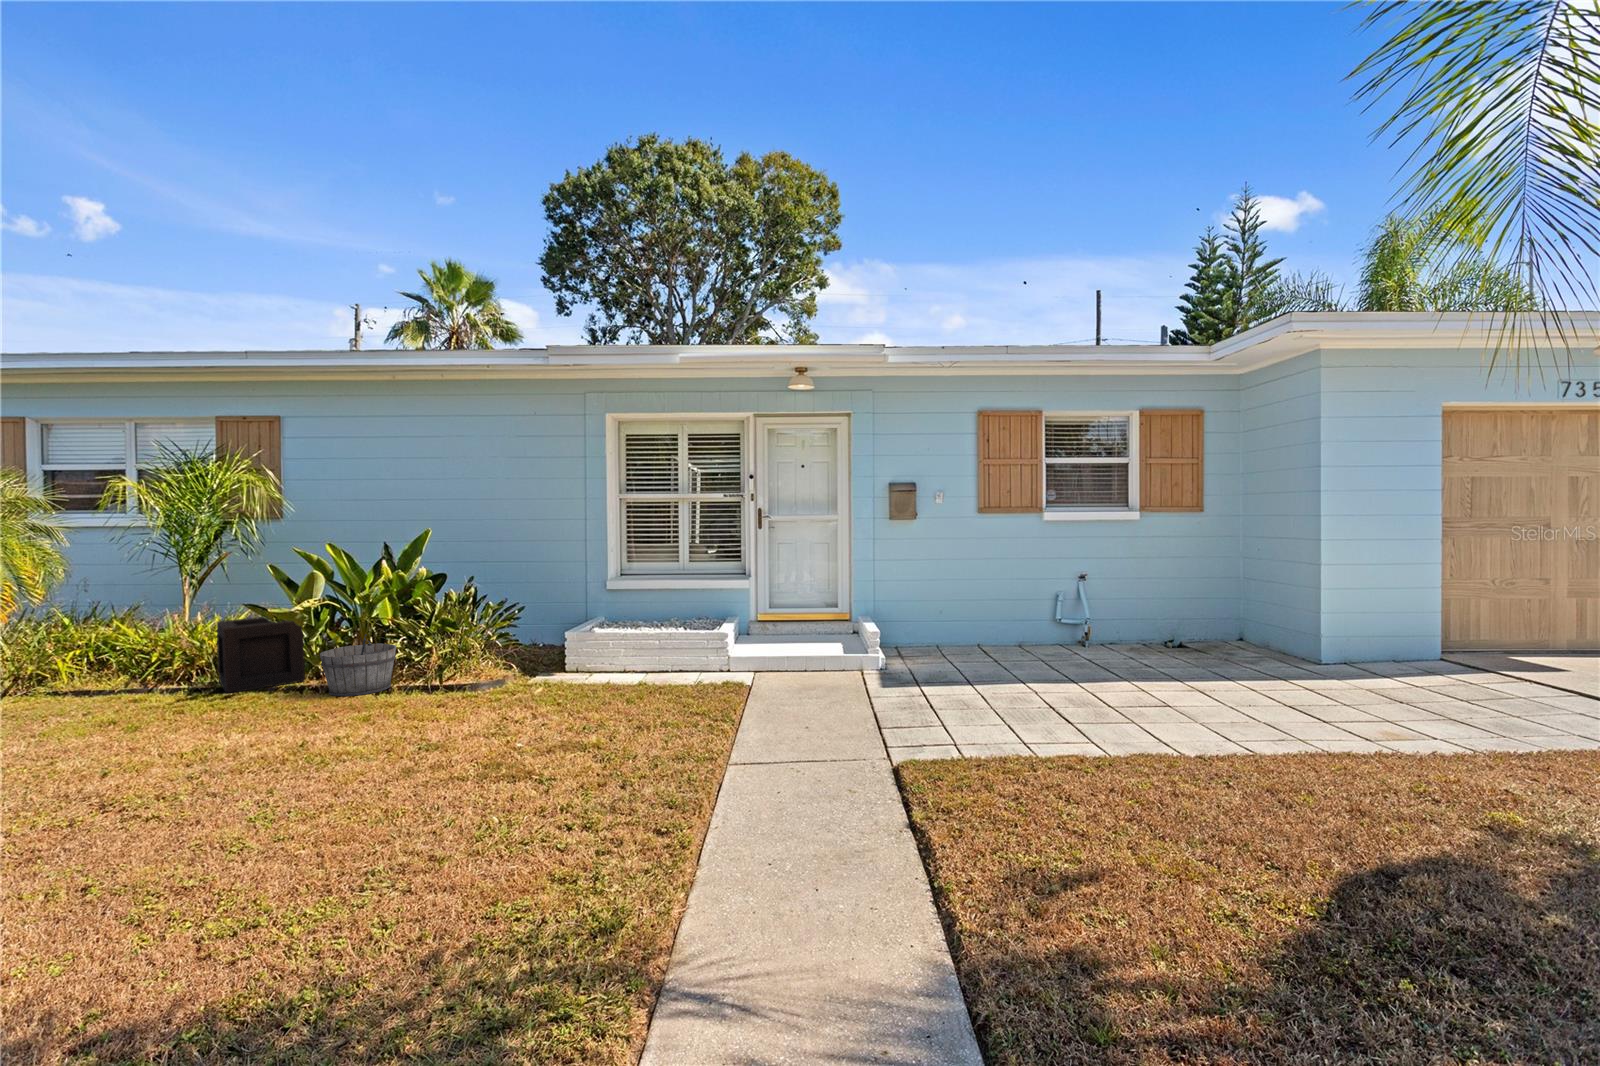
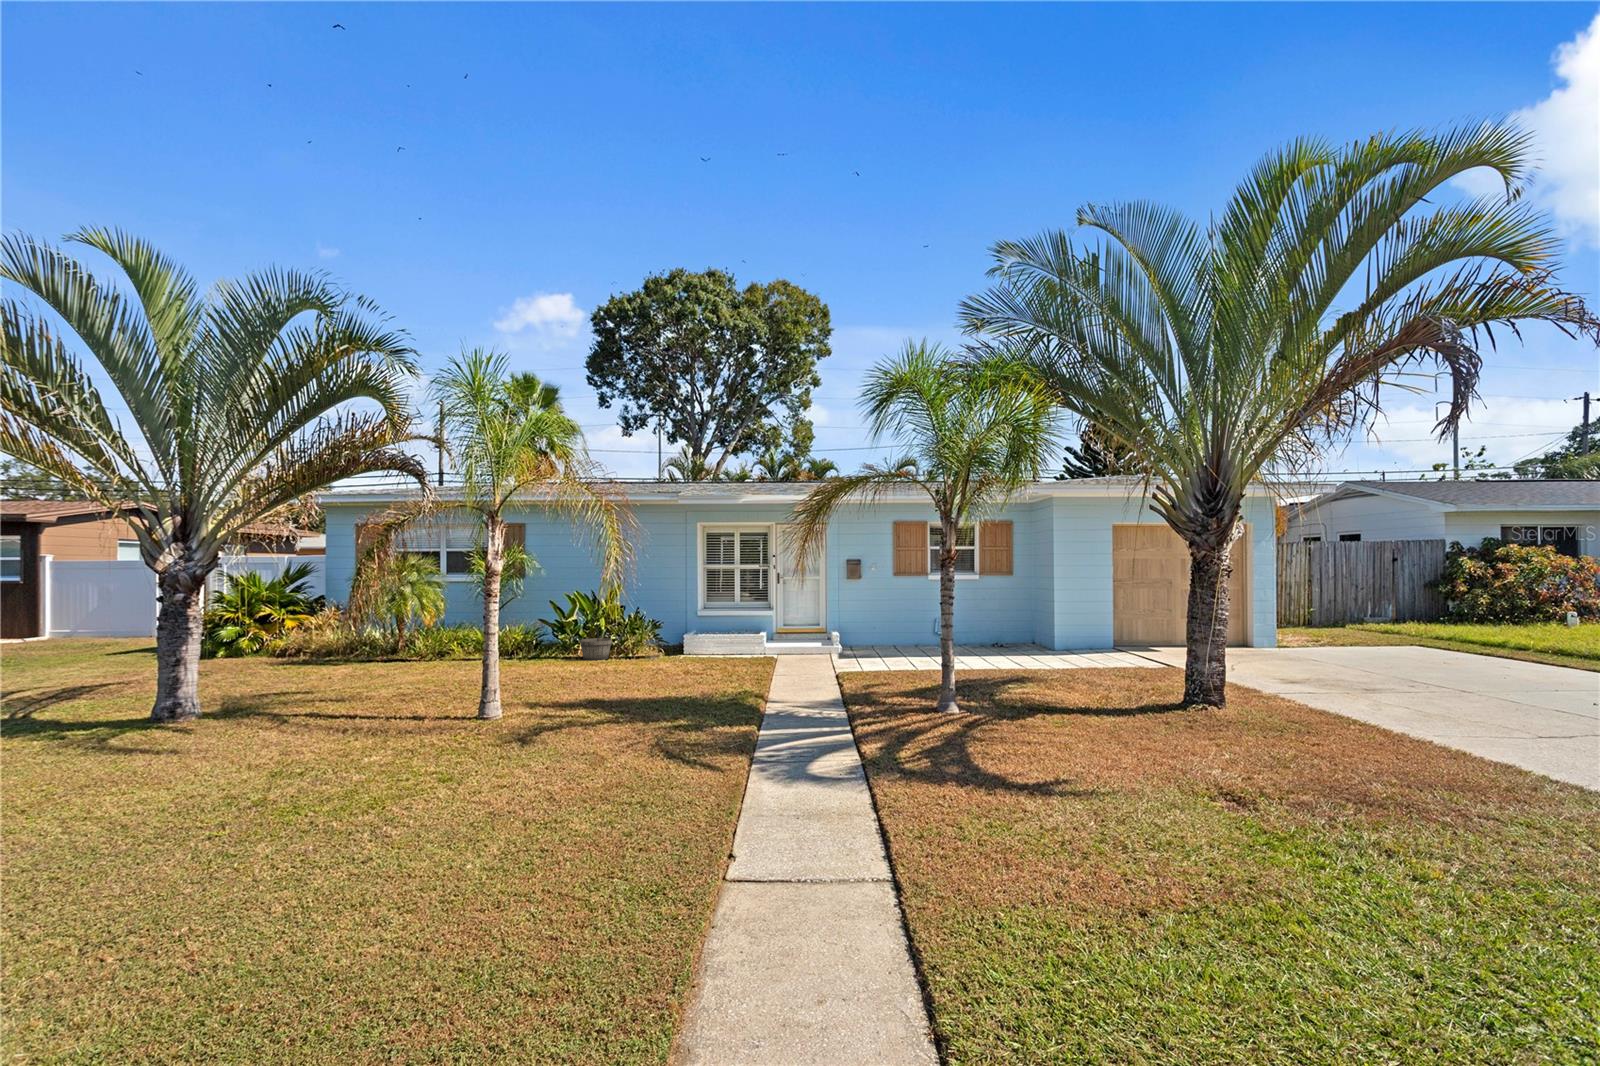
wooden crate: present [217,617,305,693] -> none [521,625,563,660]

